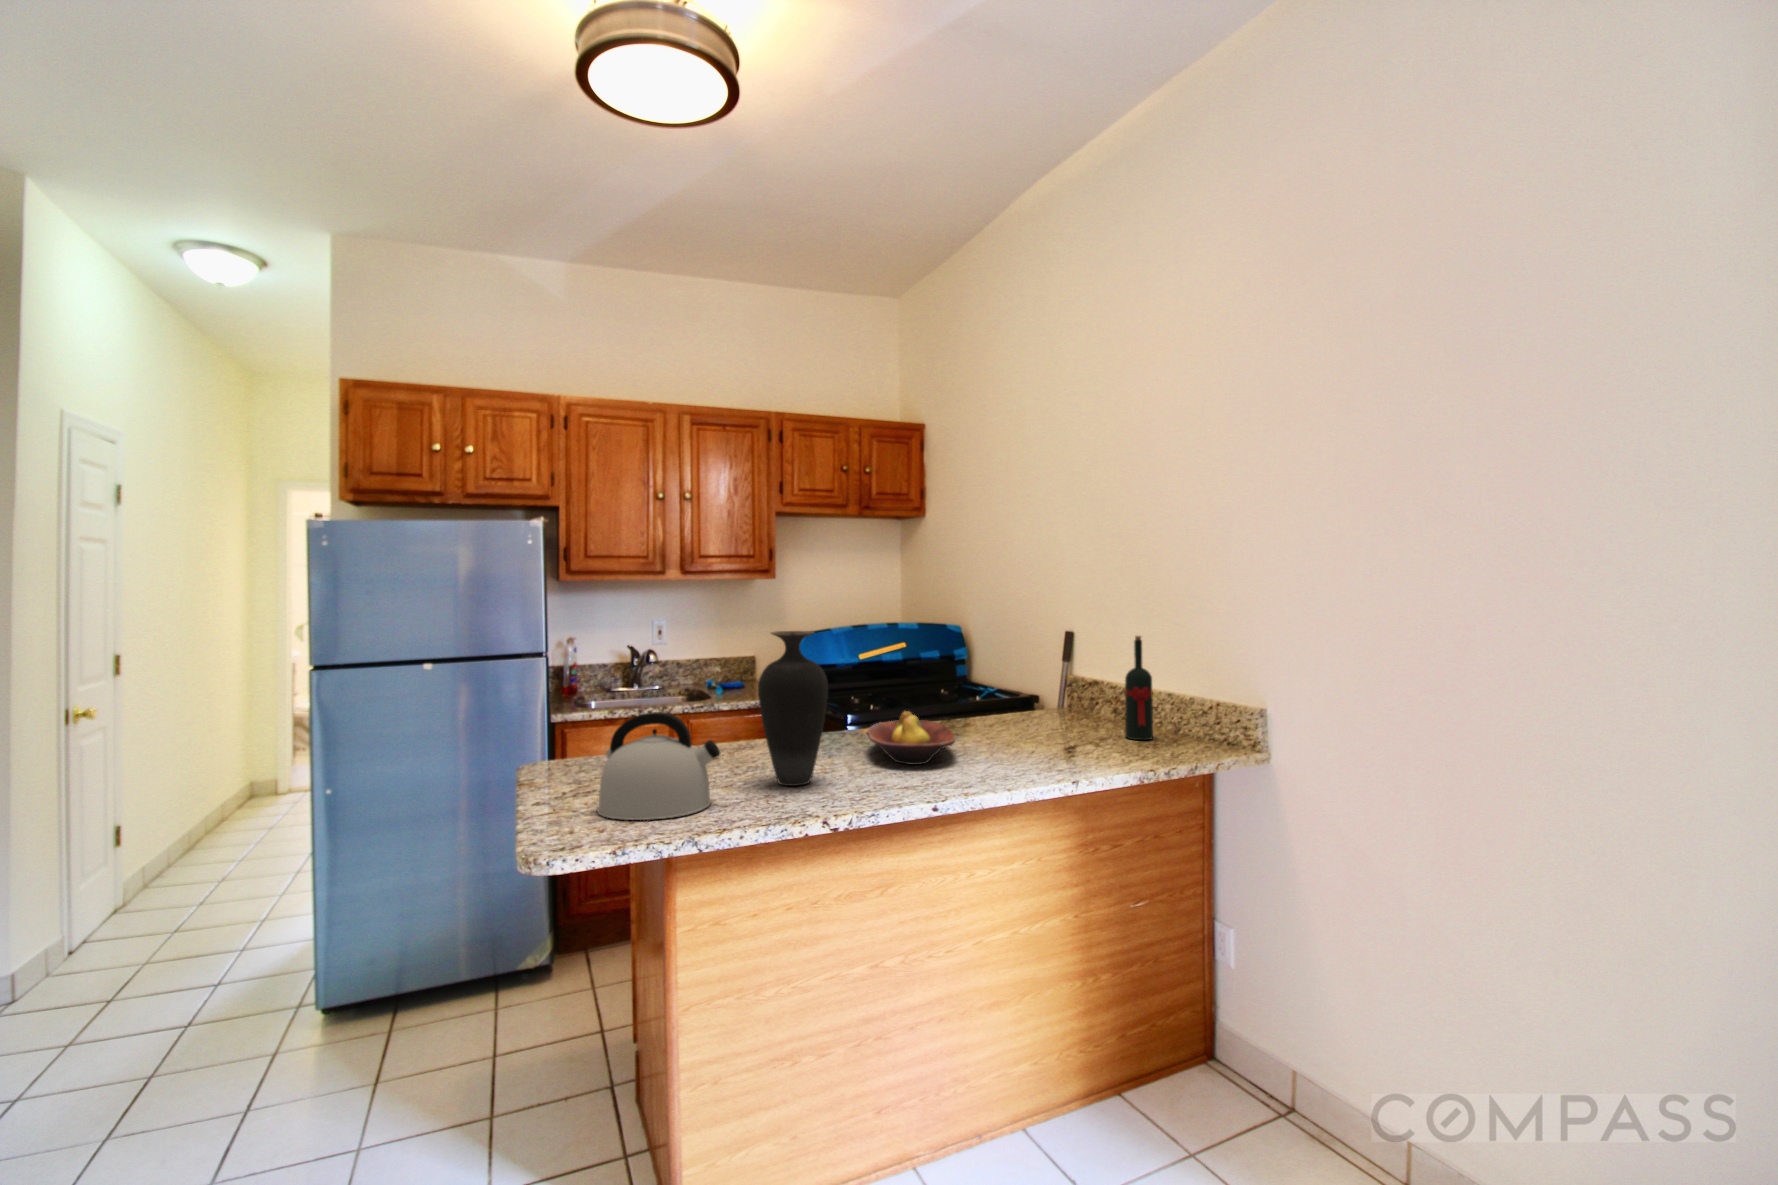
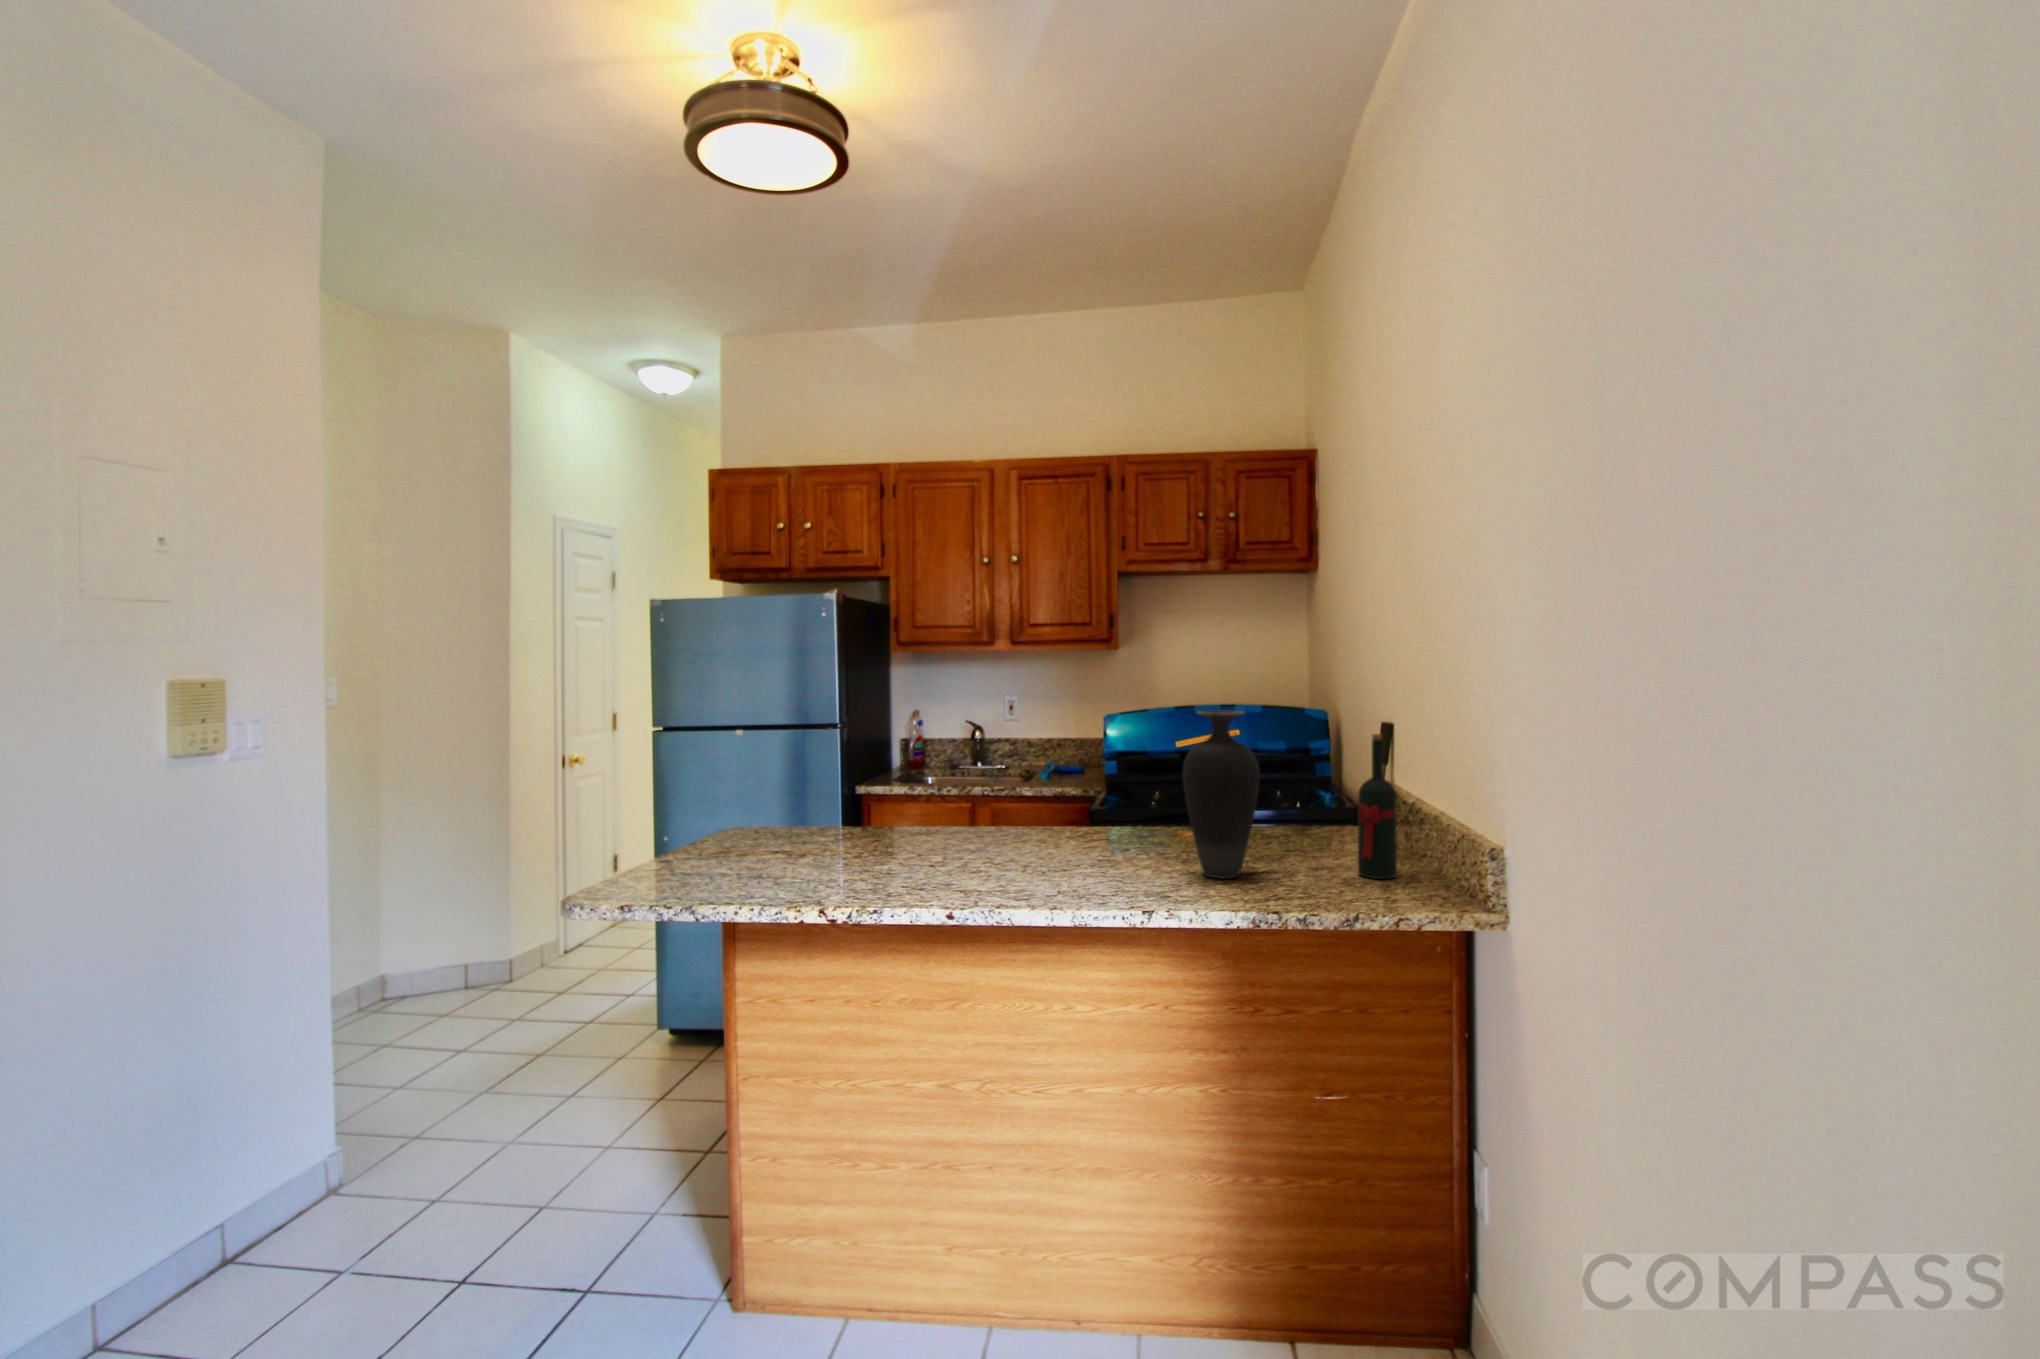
vase: present [758,631,828,786] -> present [1183,711,1260,879]
fruit bowl: present [867,711,955,765] -> none [990,810,1115,871]
kettle: present [598,712,720,820] -> none [669,786,778,887]

